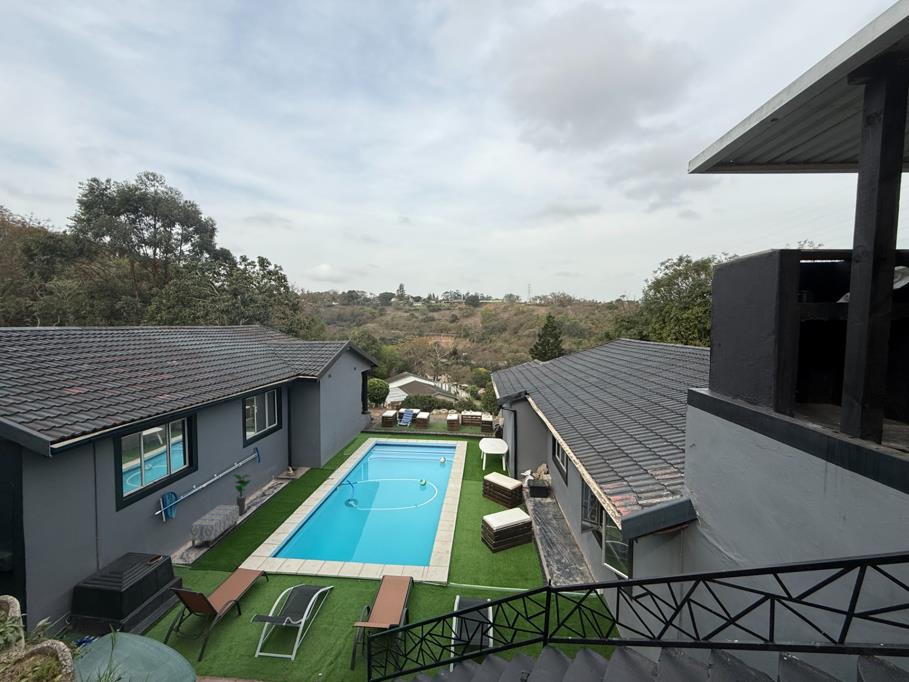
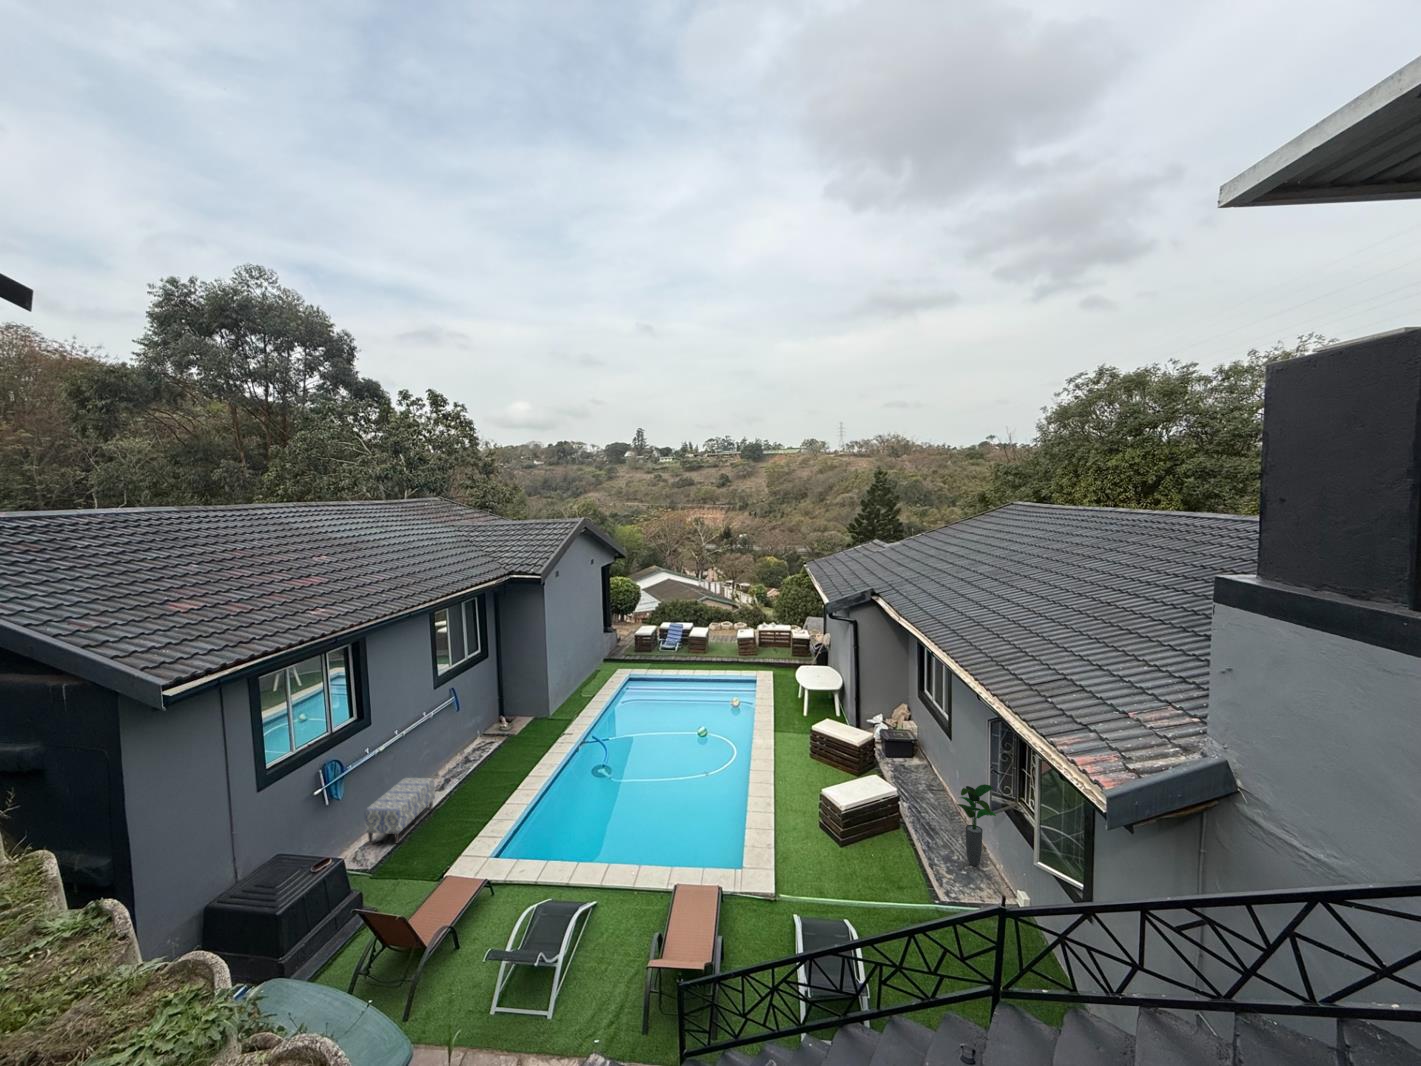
potted plant: present [233,474,250,515] -> present [958,784,996,866]

